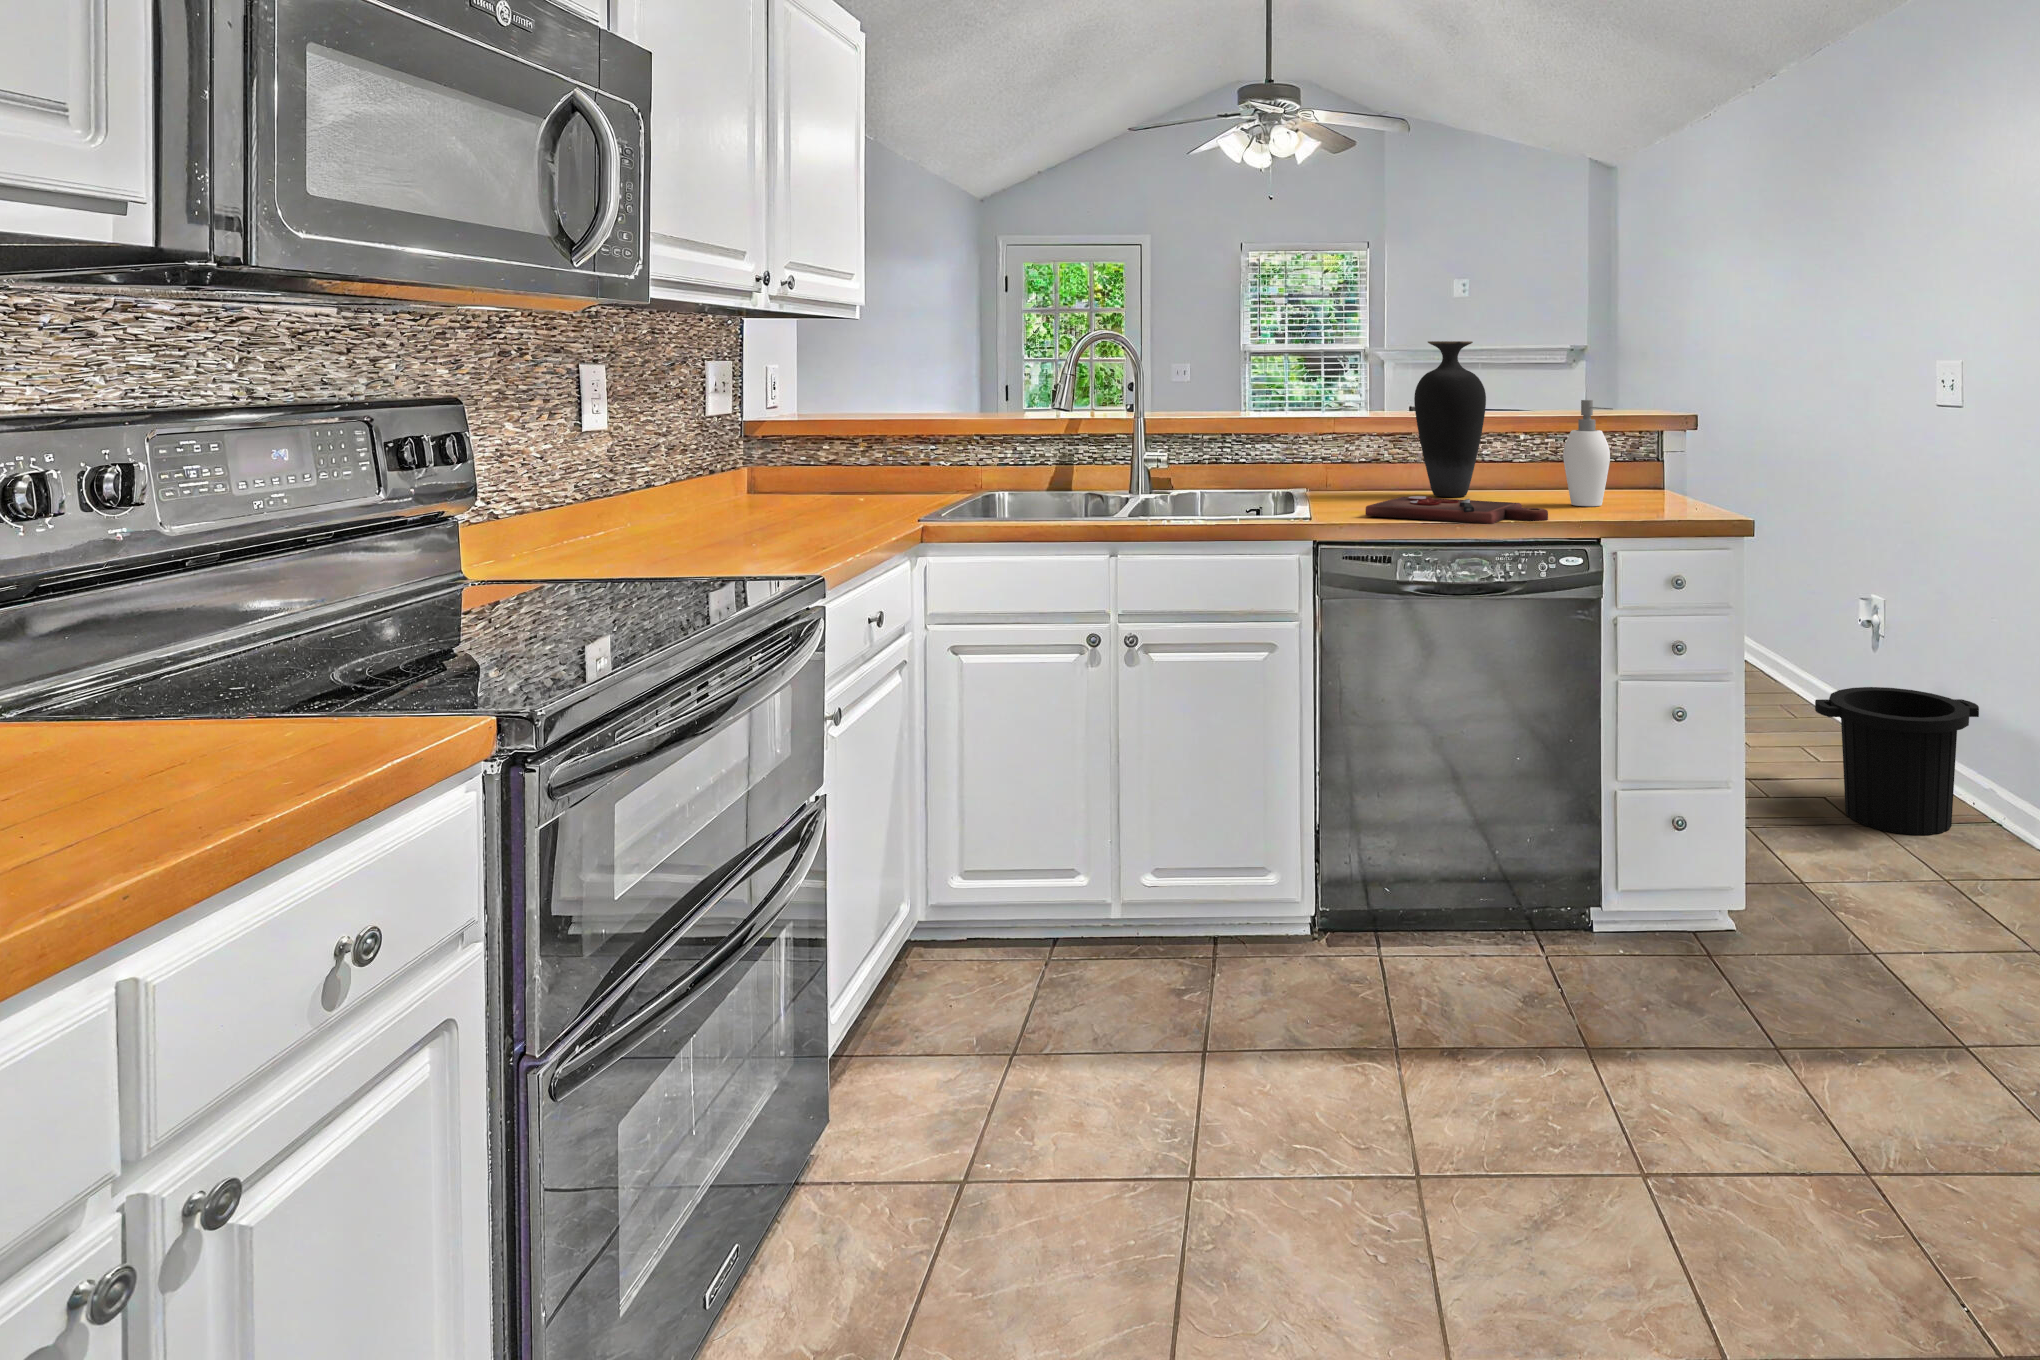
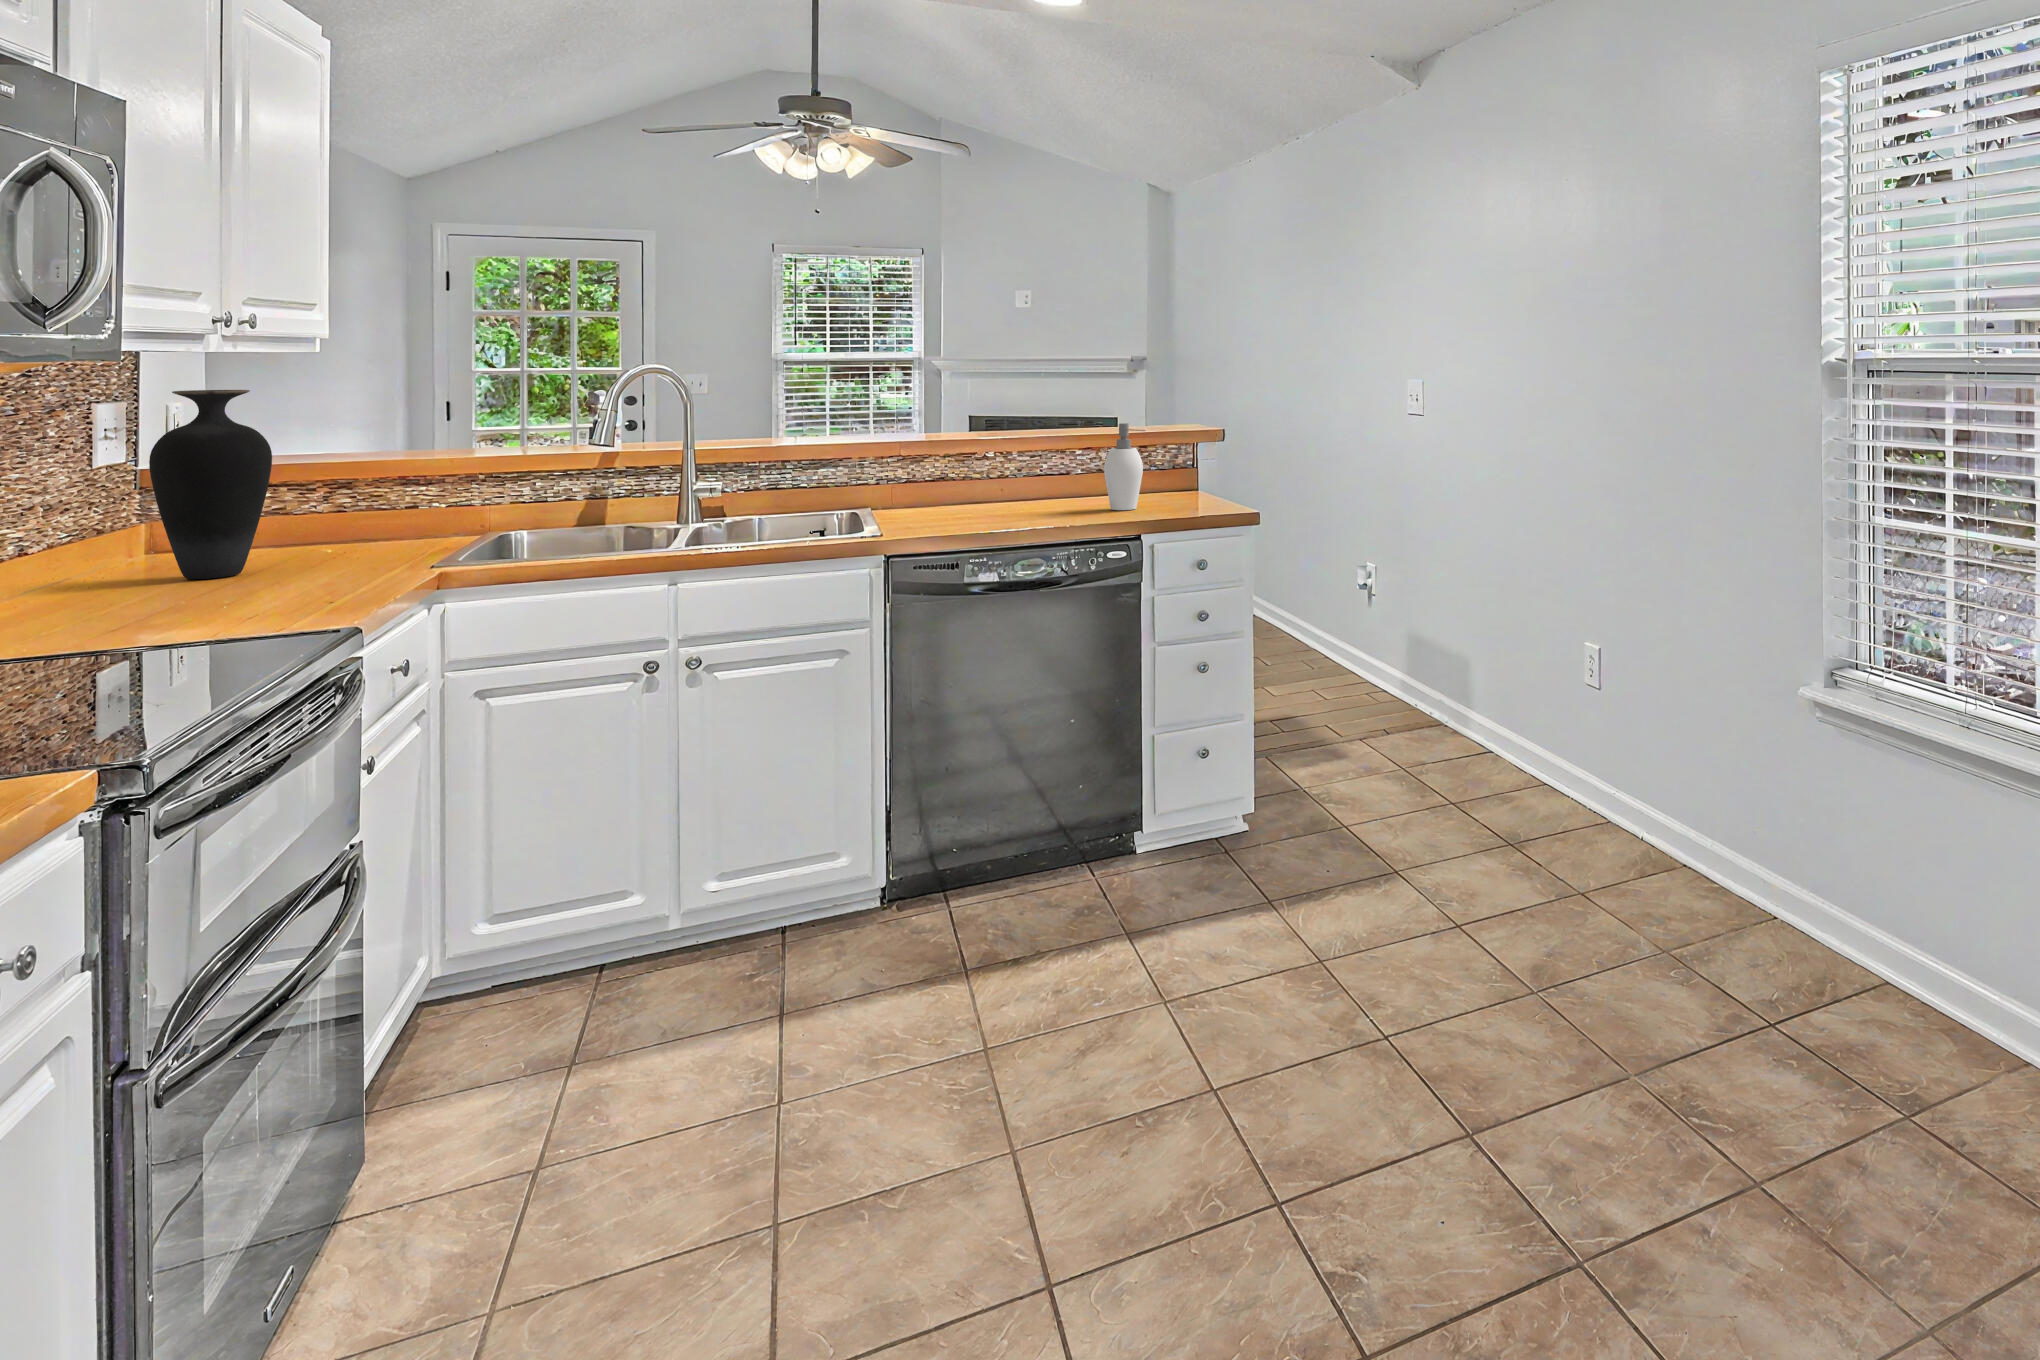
vase: present [1414,341,1486,497] -> present [149,390,272,579]
cutting board: present [1366,496,1548,524] -> none [929,511,1092,531]
trash can: present [1815,687,1979,835] -> none [1305,633,1419,742]

